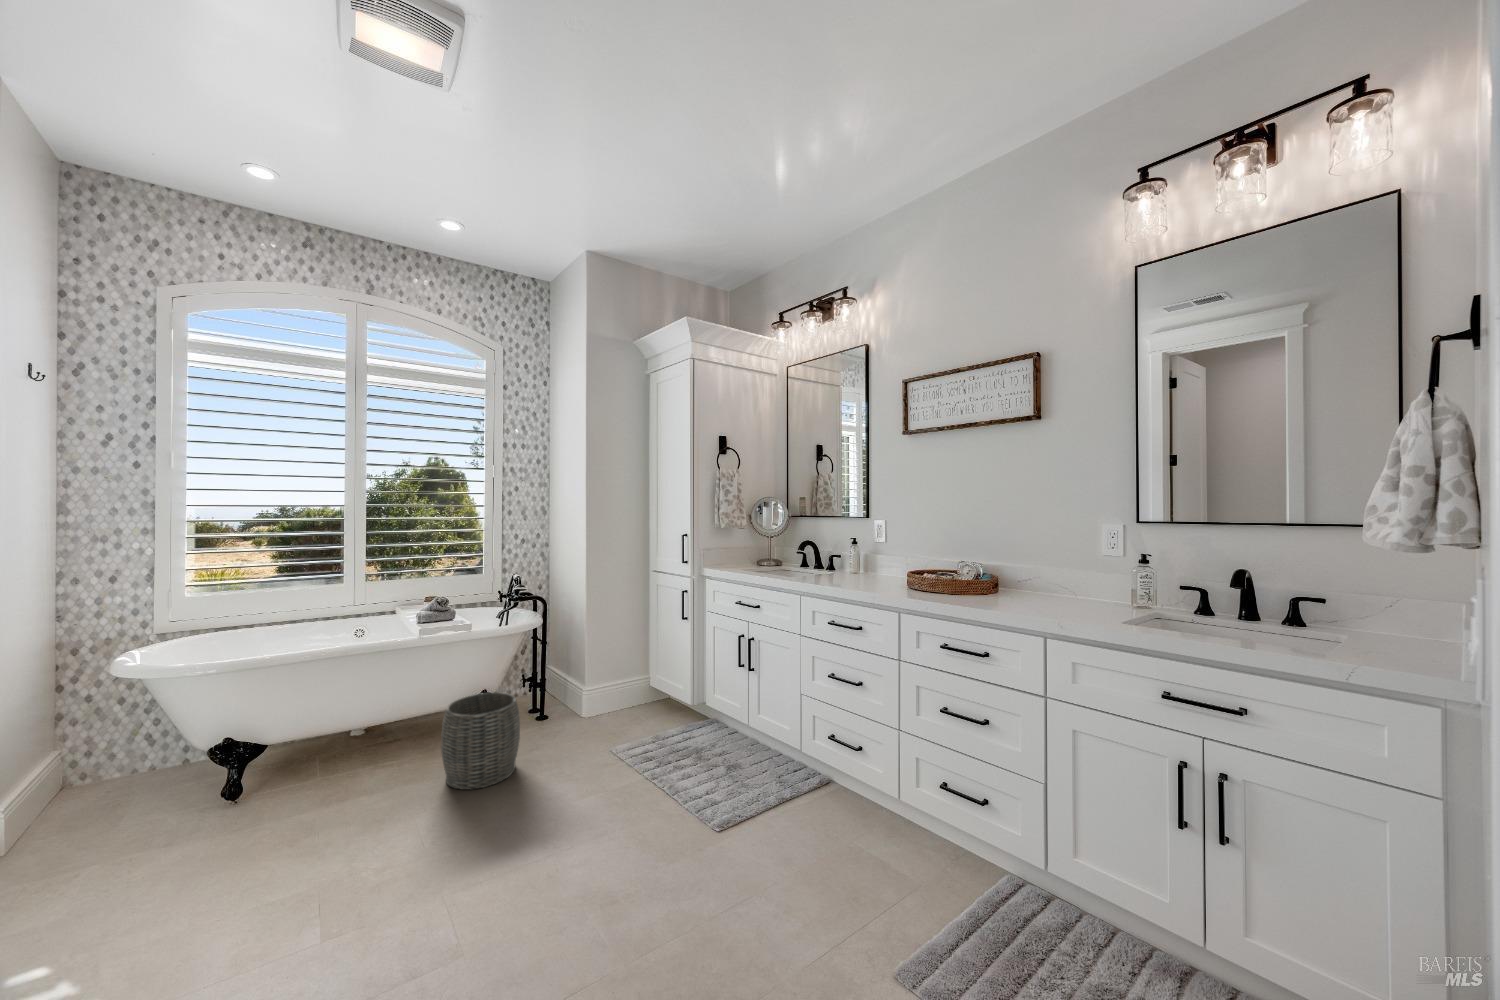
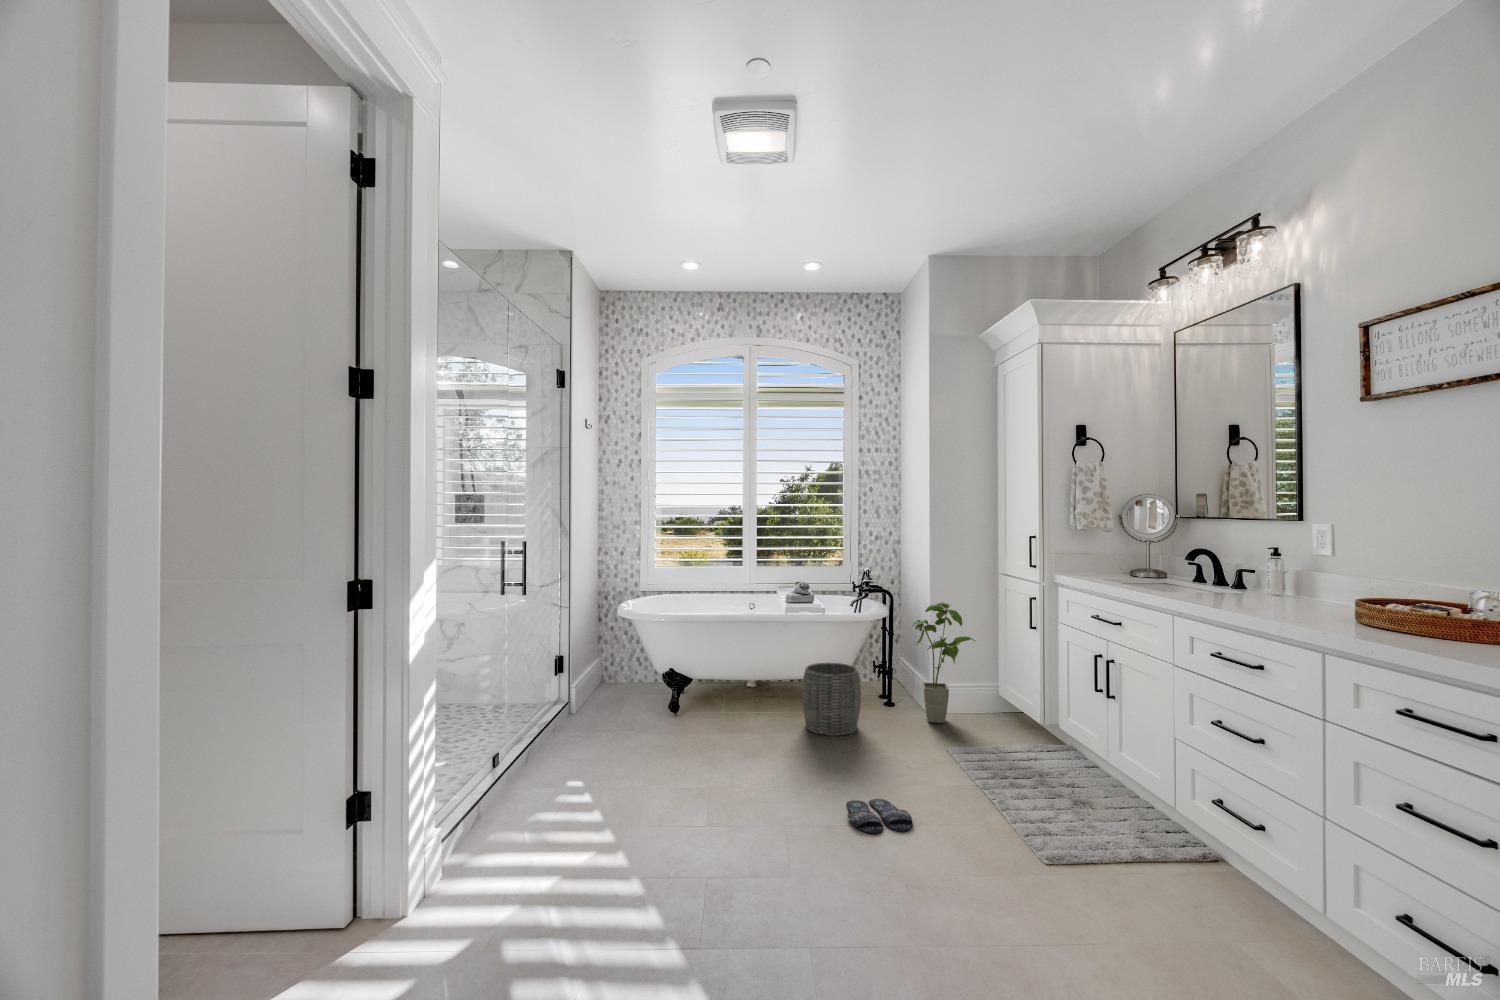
house plant: none [572,607,638,736] -> present [912,602,975,723]
slippers: none [530,875,623,949] -> present [847,799,913,834]

